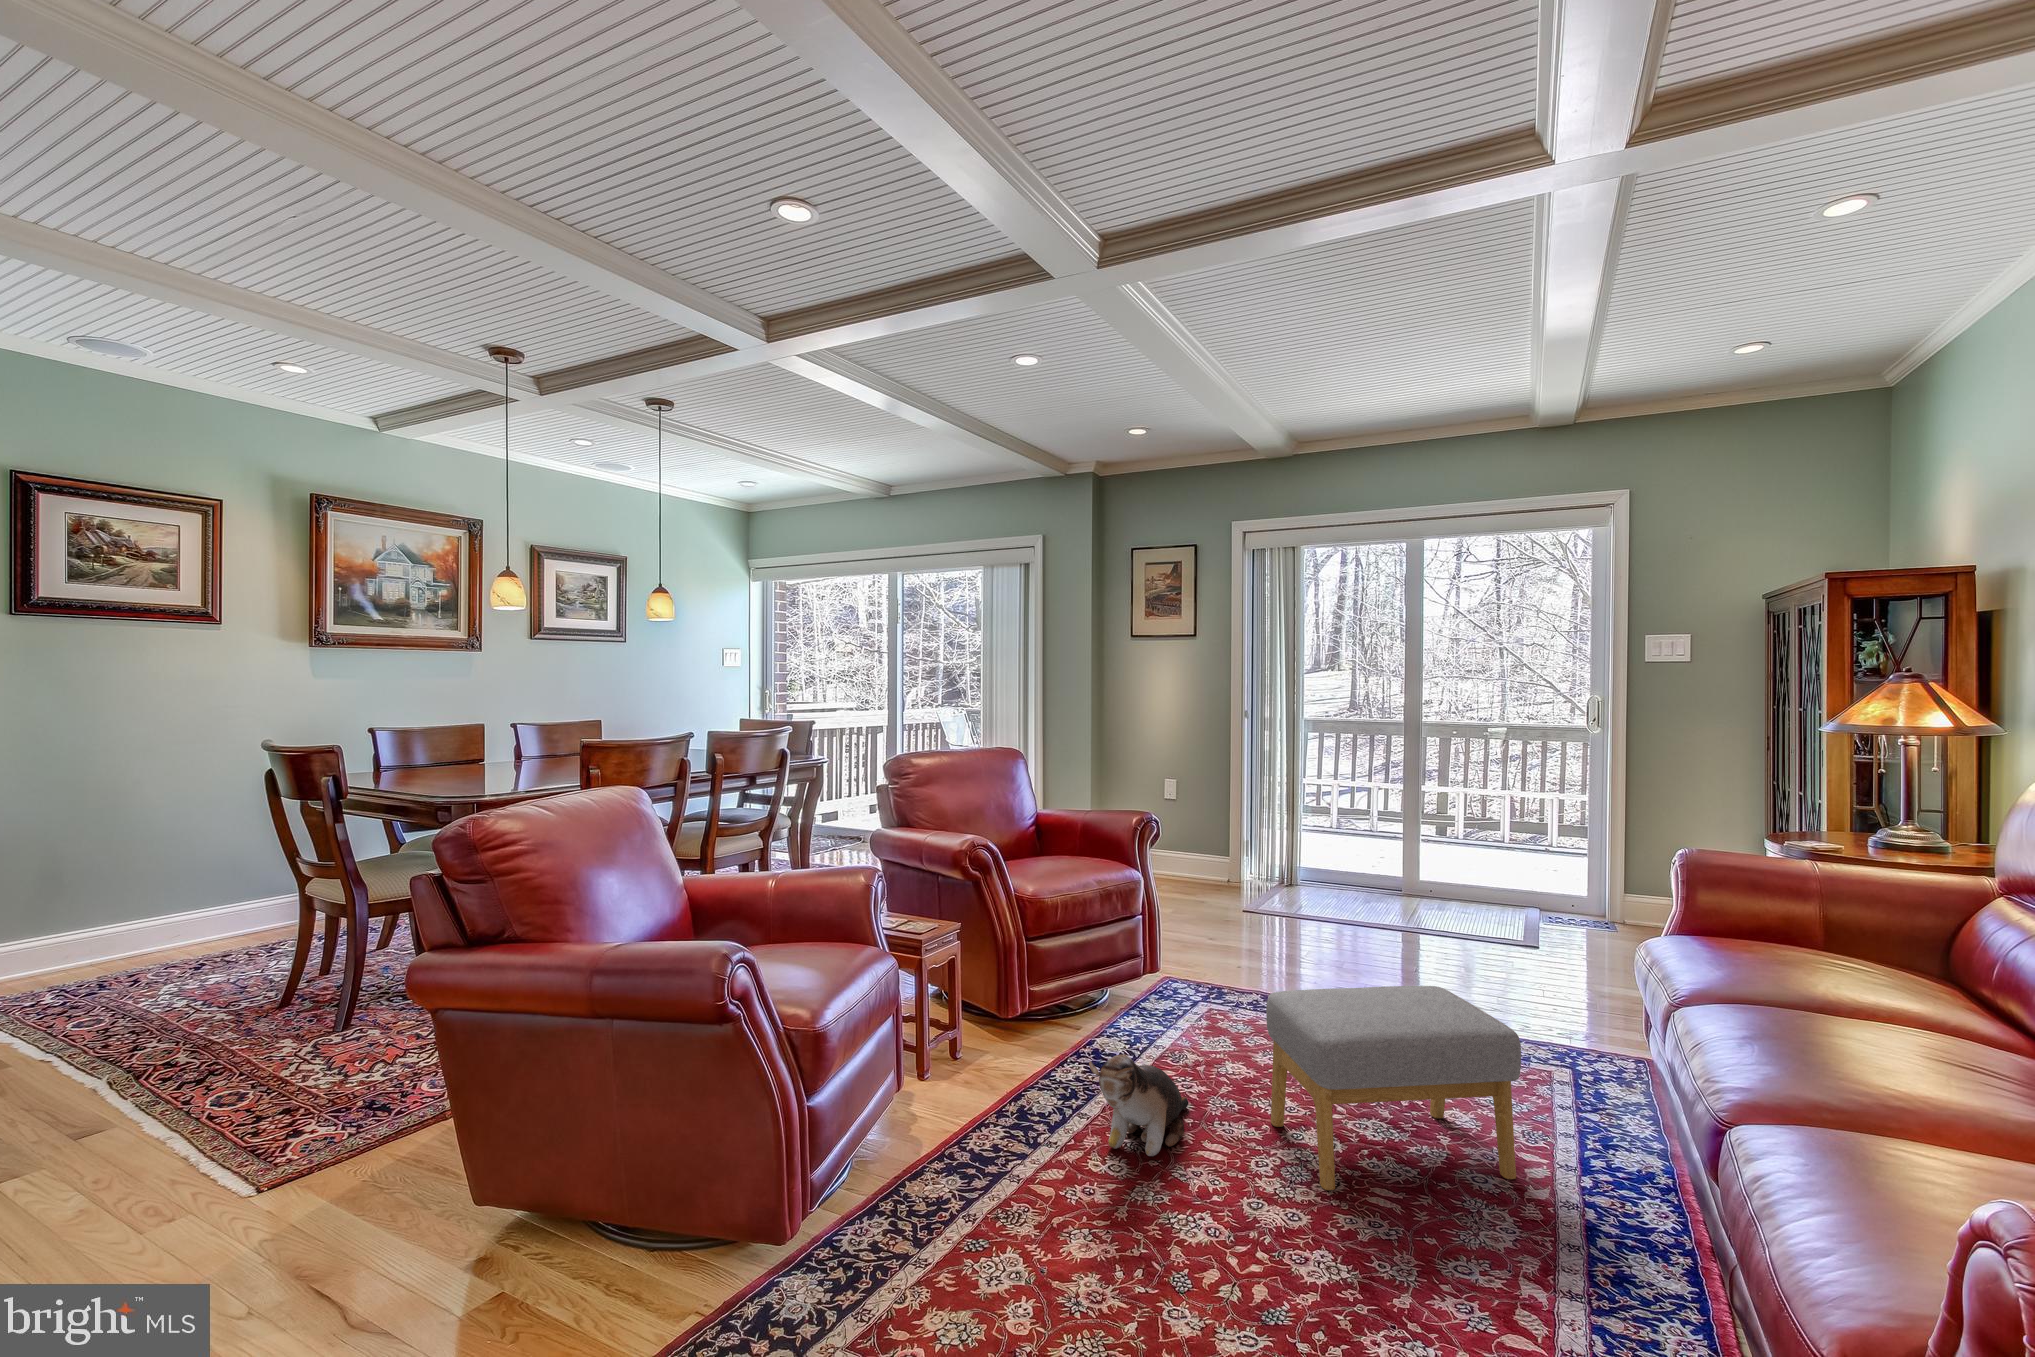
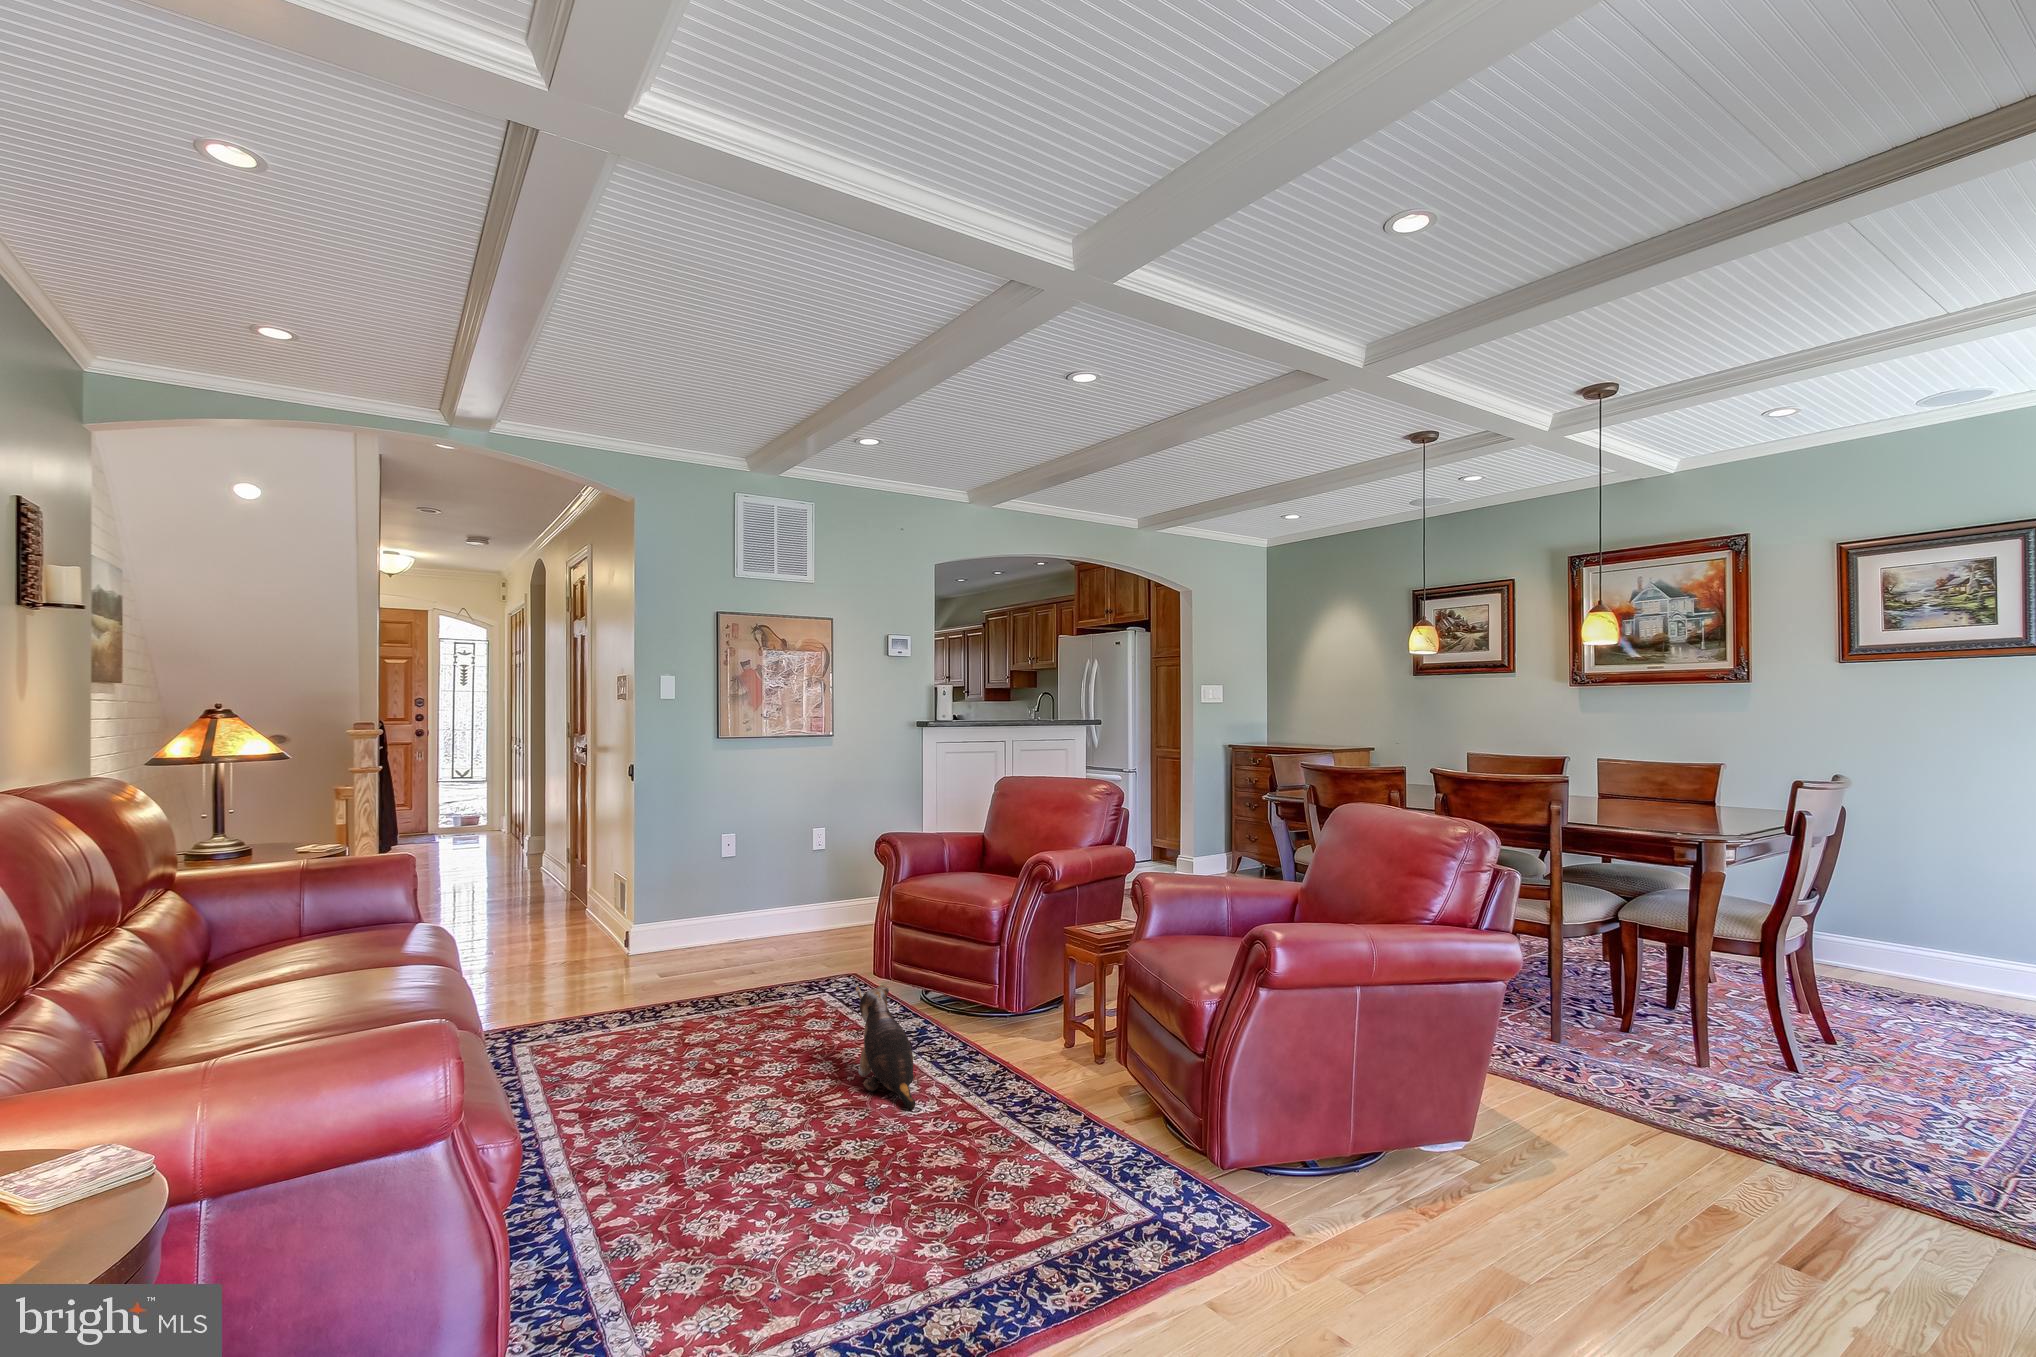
footstool: present [1266,986,1521,1190] -> none [618,996,847,1222]

